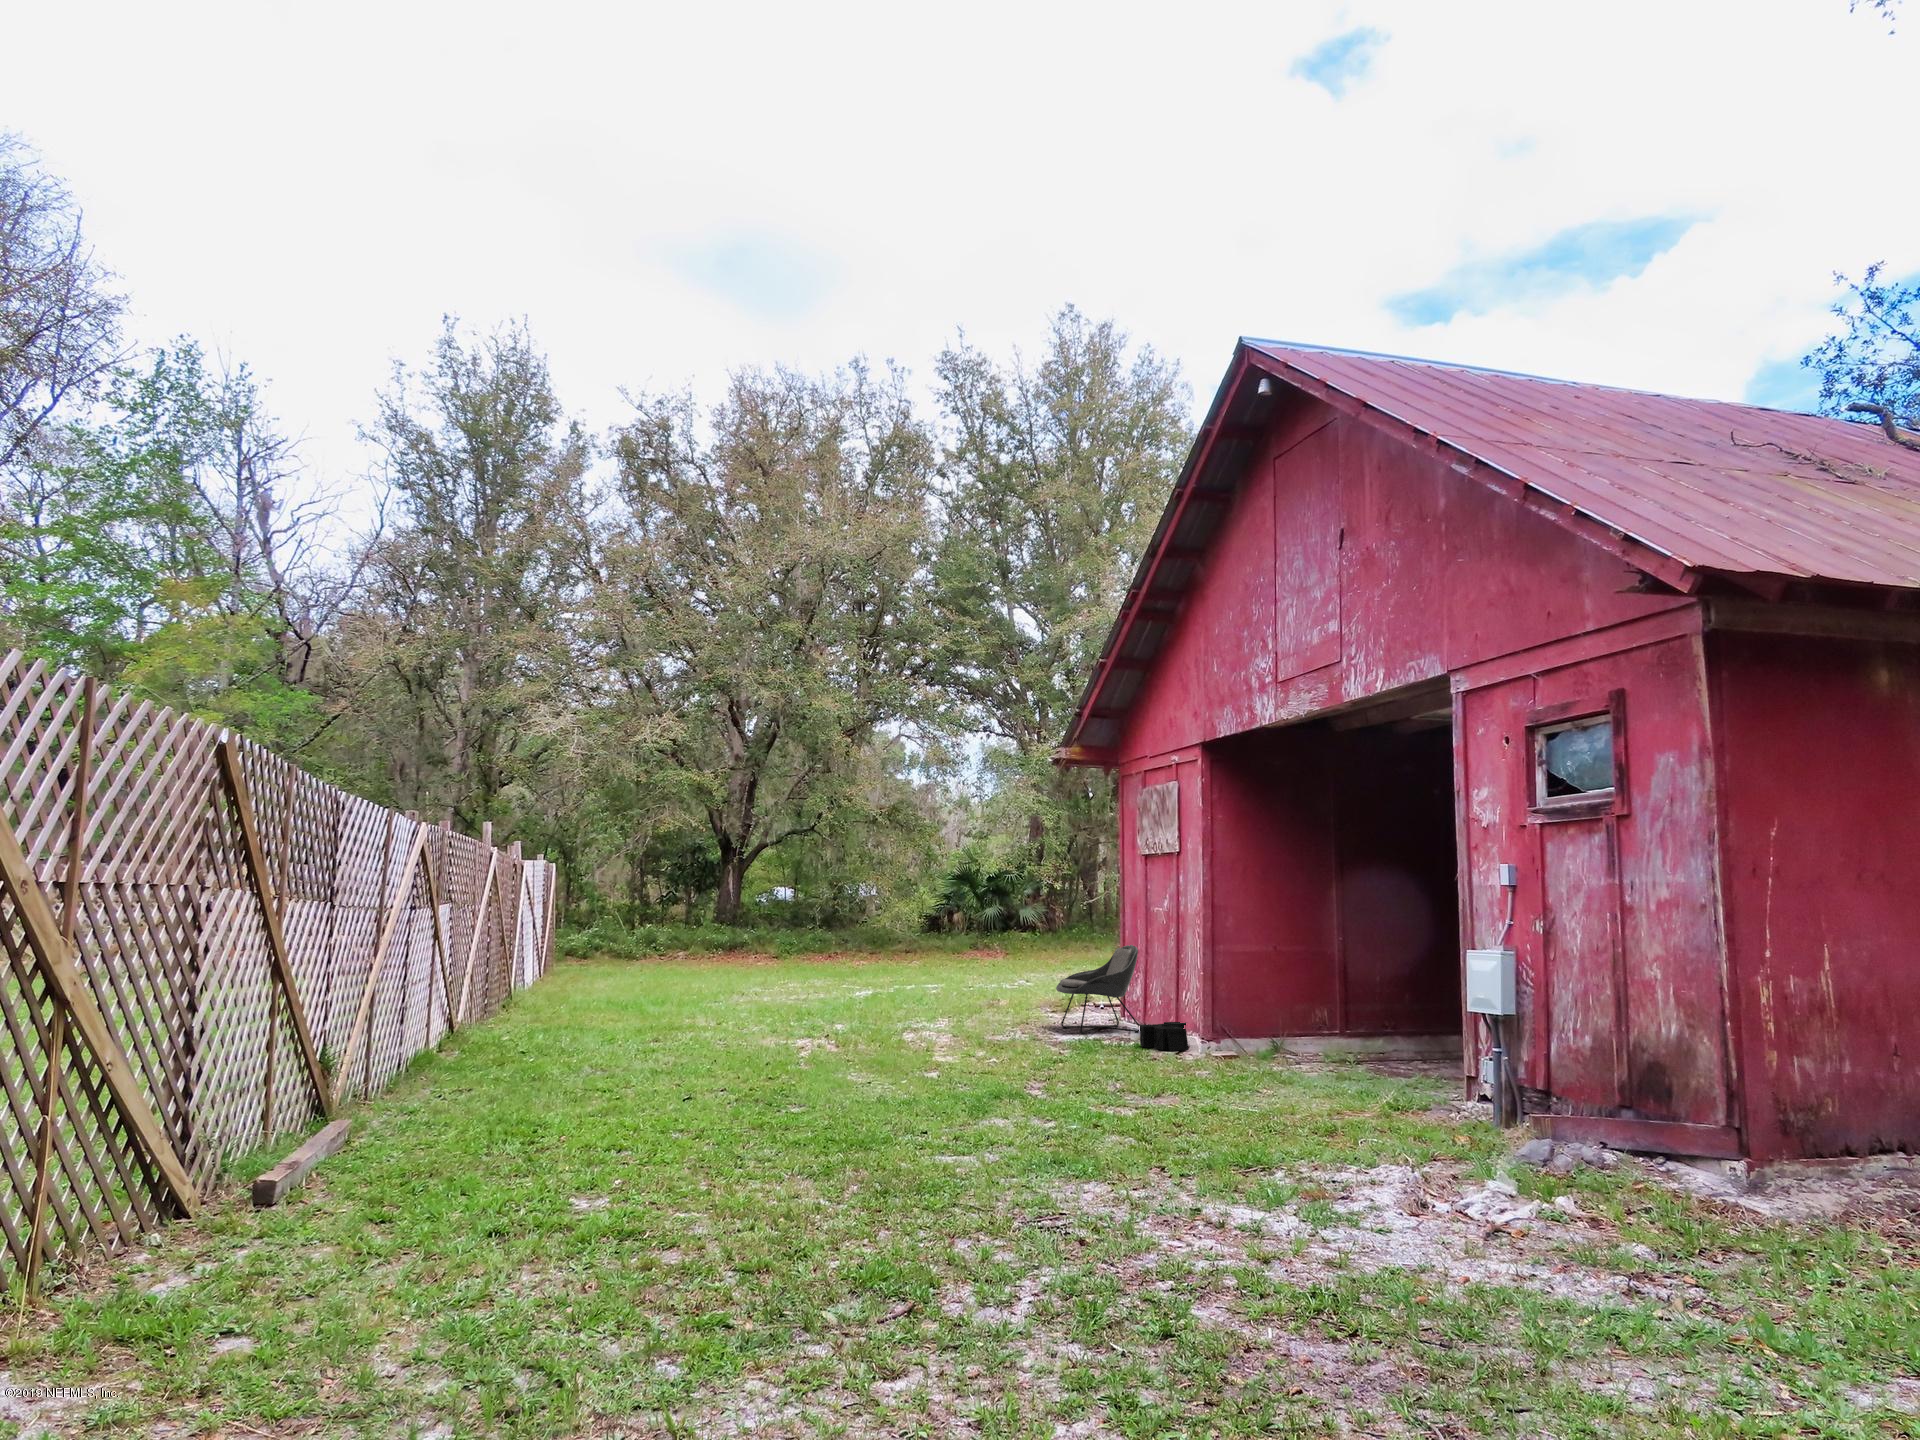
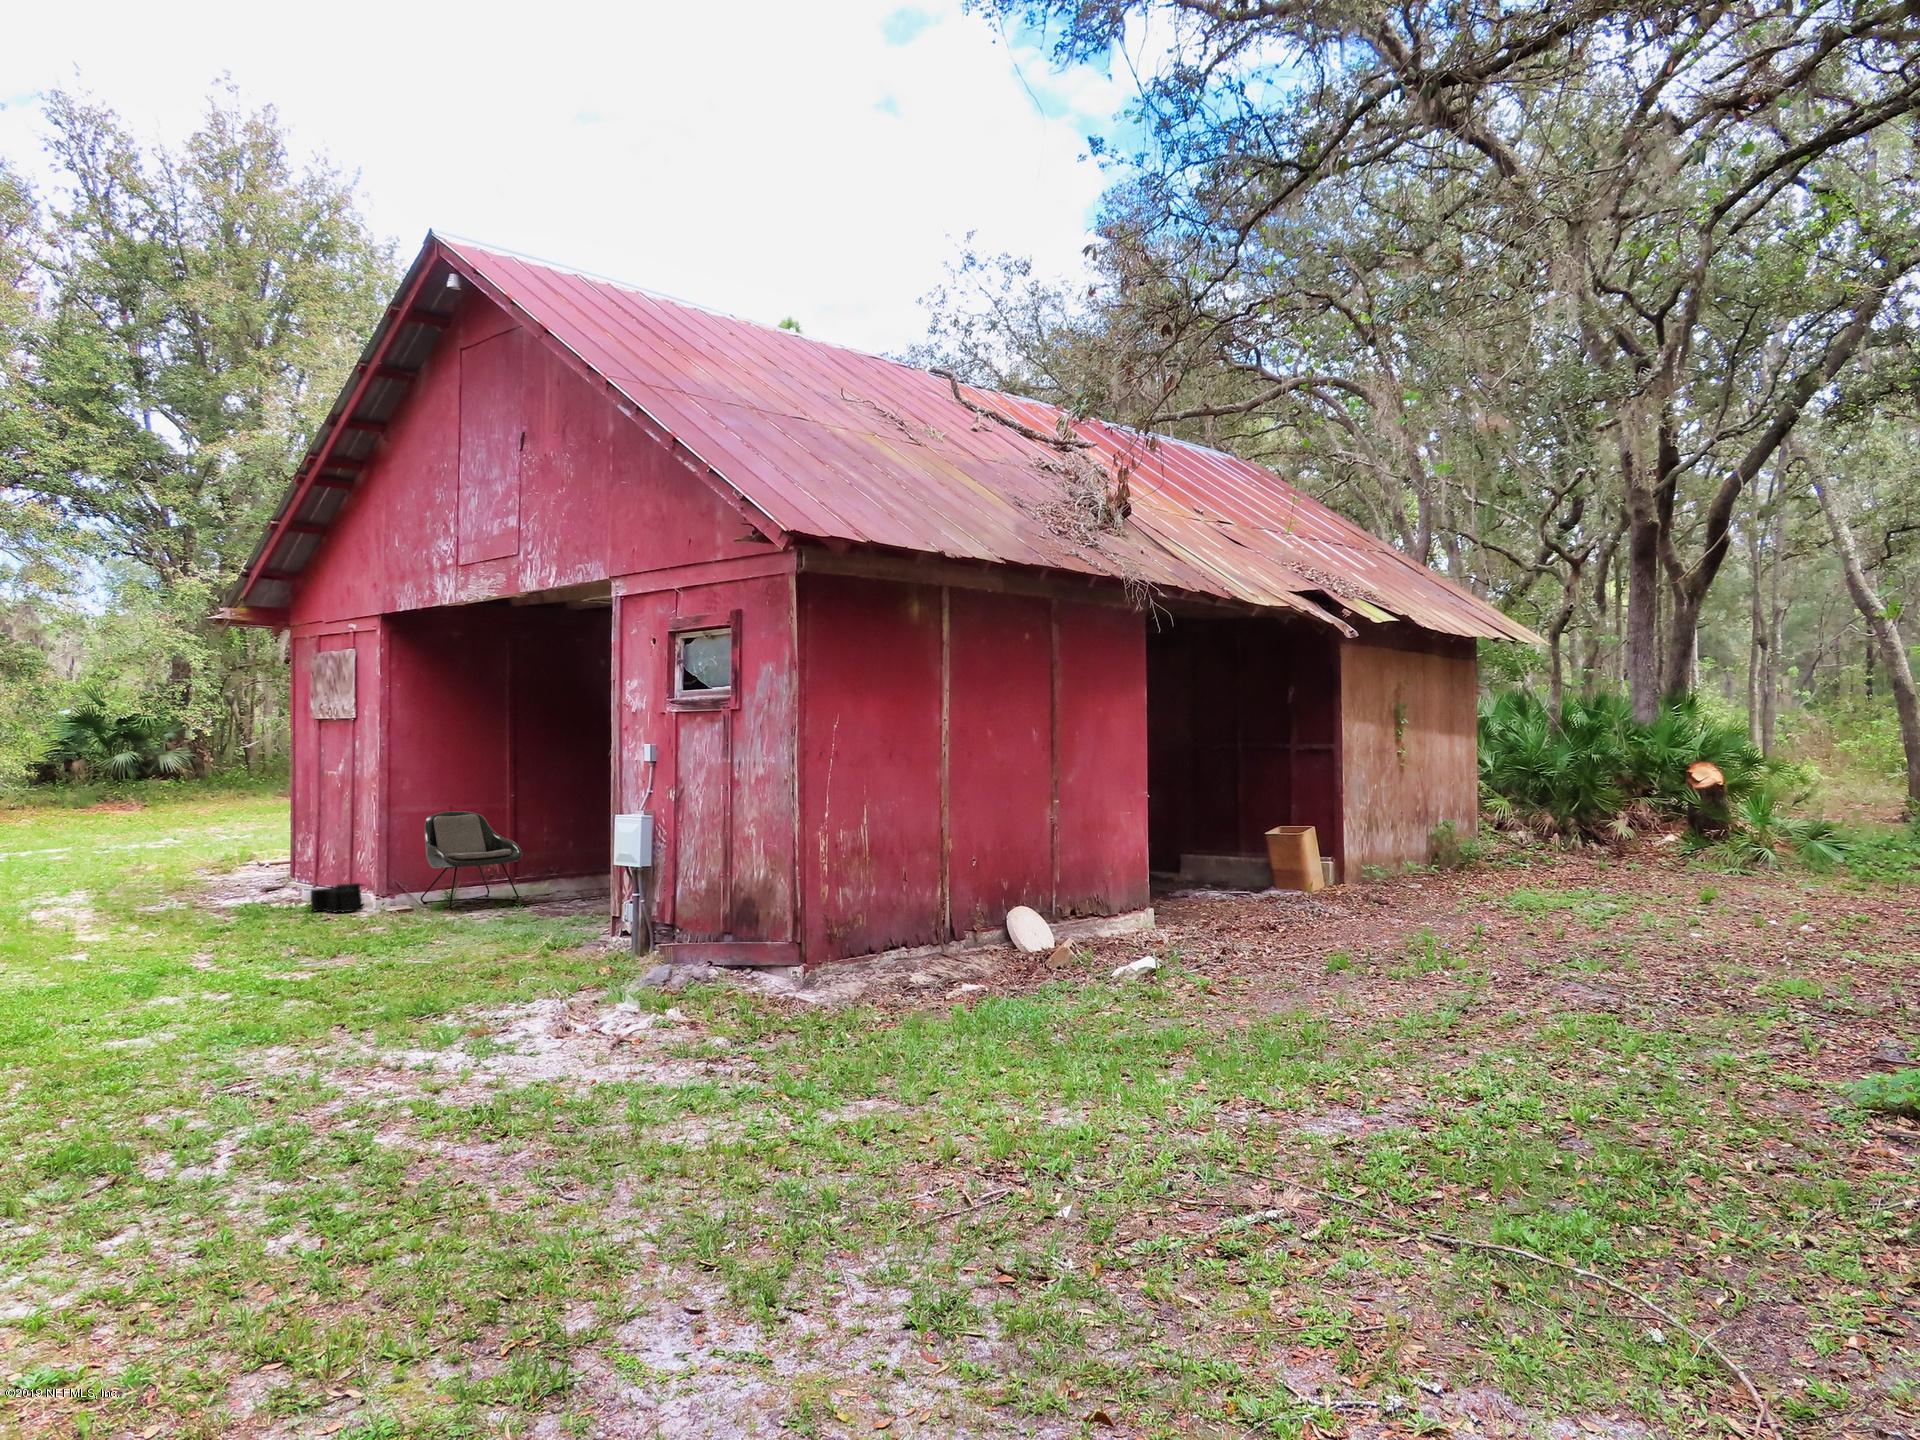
lounge chair: present [1056,945,1140,1034] -> present [421,811,522,909]

